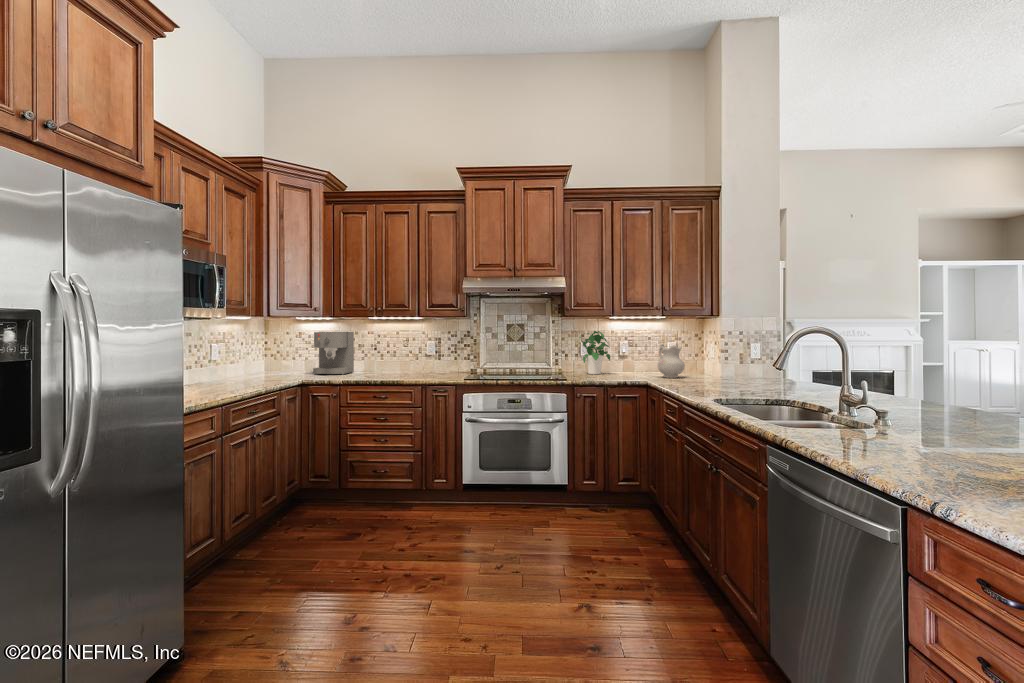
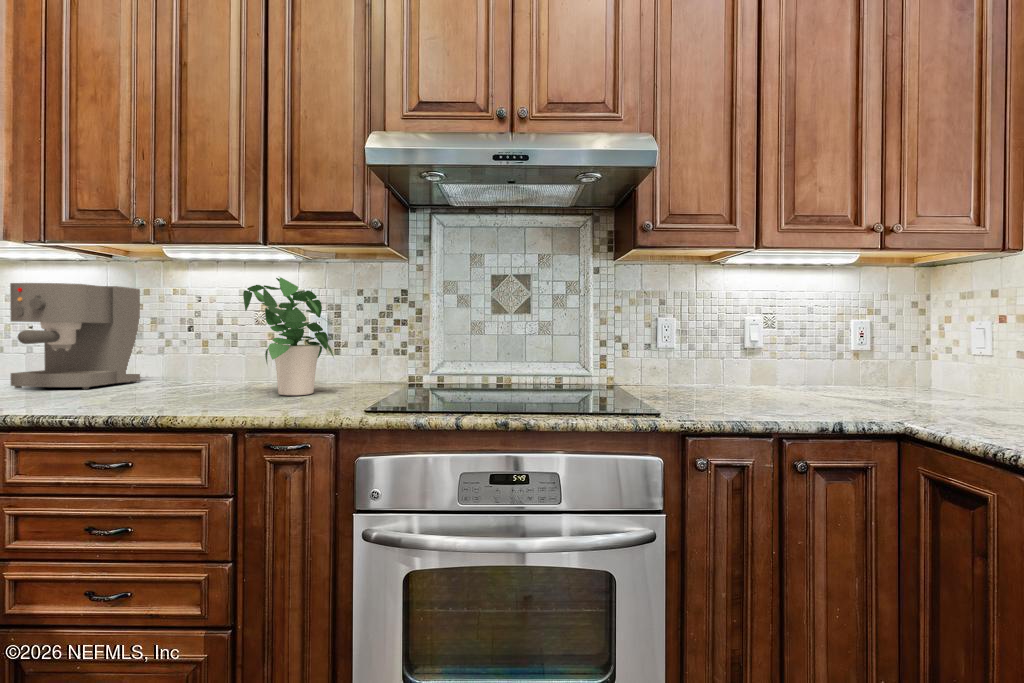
potted plant: present [580,331,610,374] -> present [243,277,334,396]
ceramic pitcher: present [658,344,685,378] -> none [883,317,979,409]

